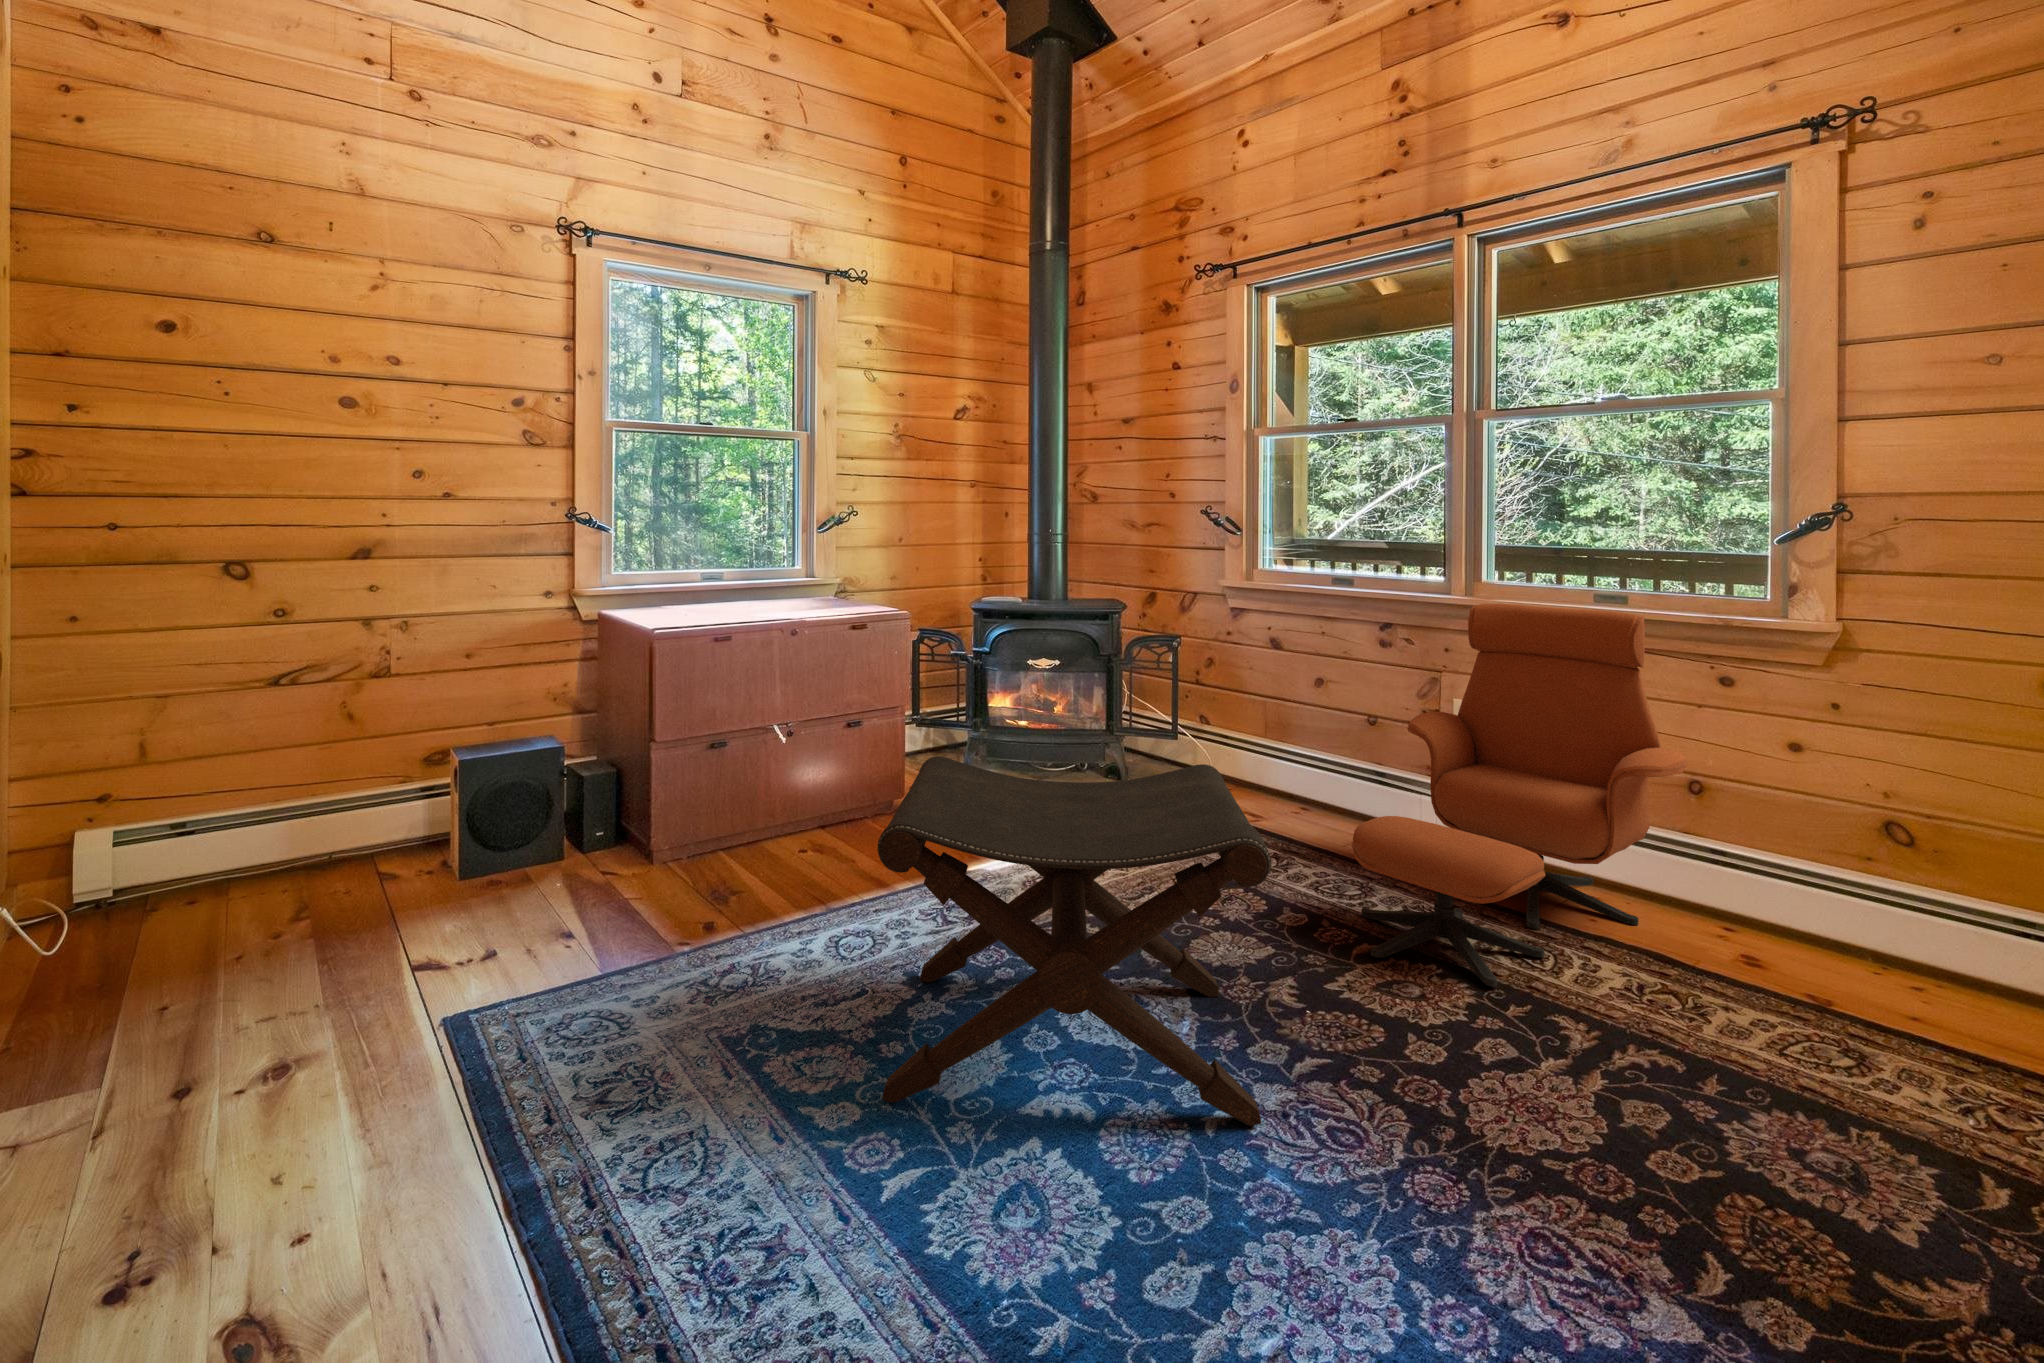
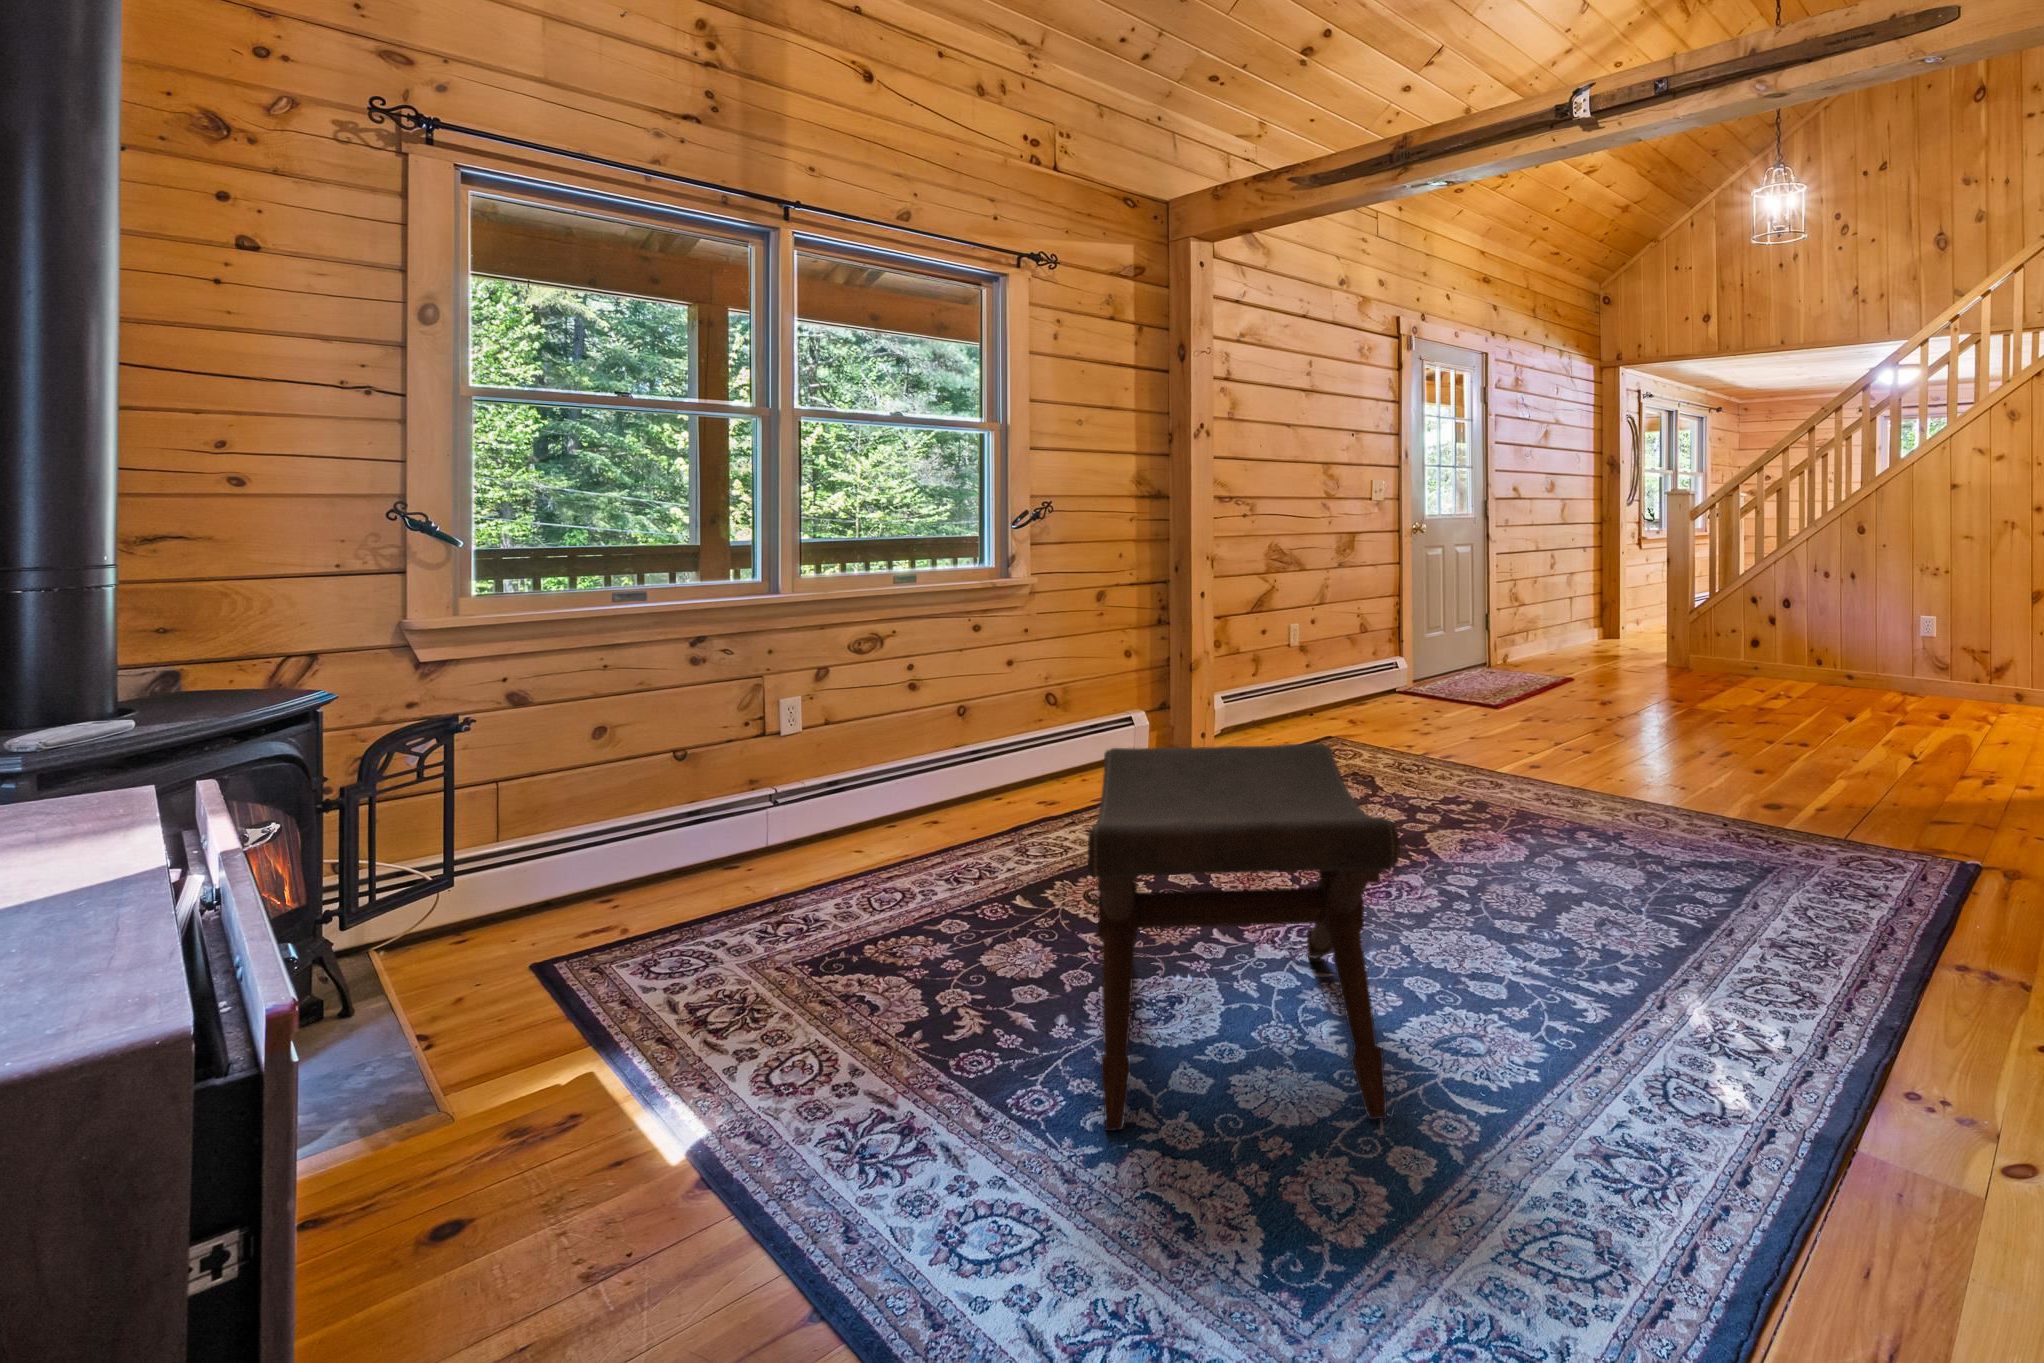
lounge chair: present [1352,604,1688,987] -> none [826,588,1104,895]

